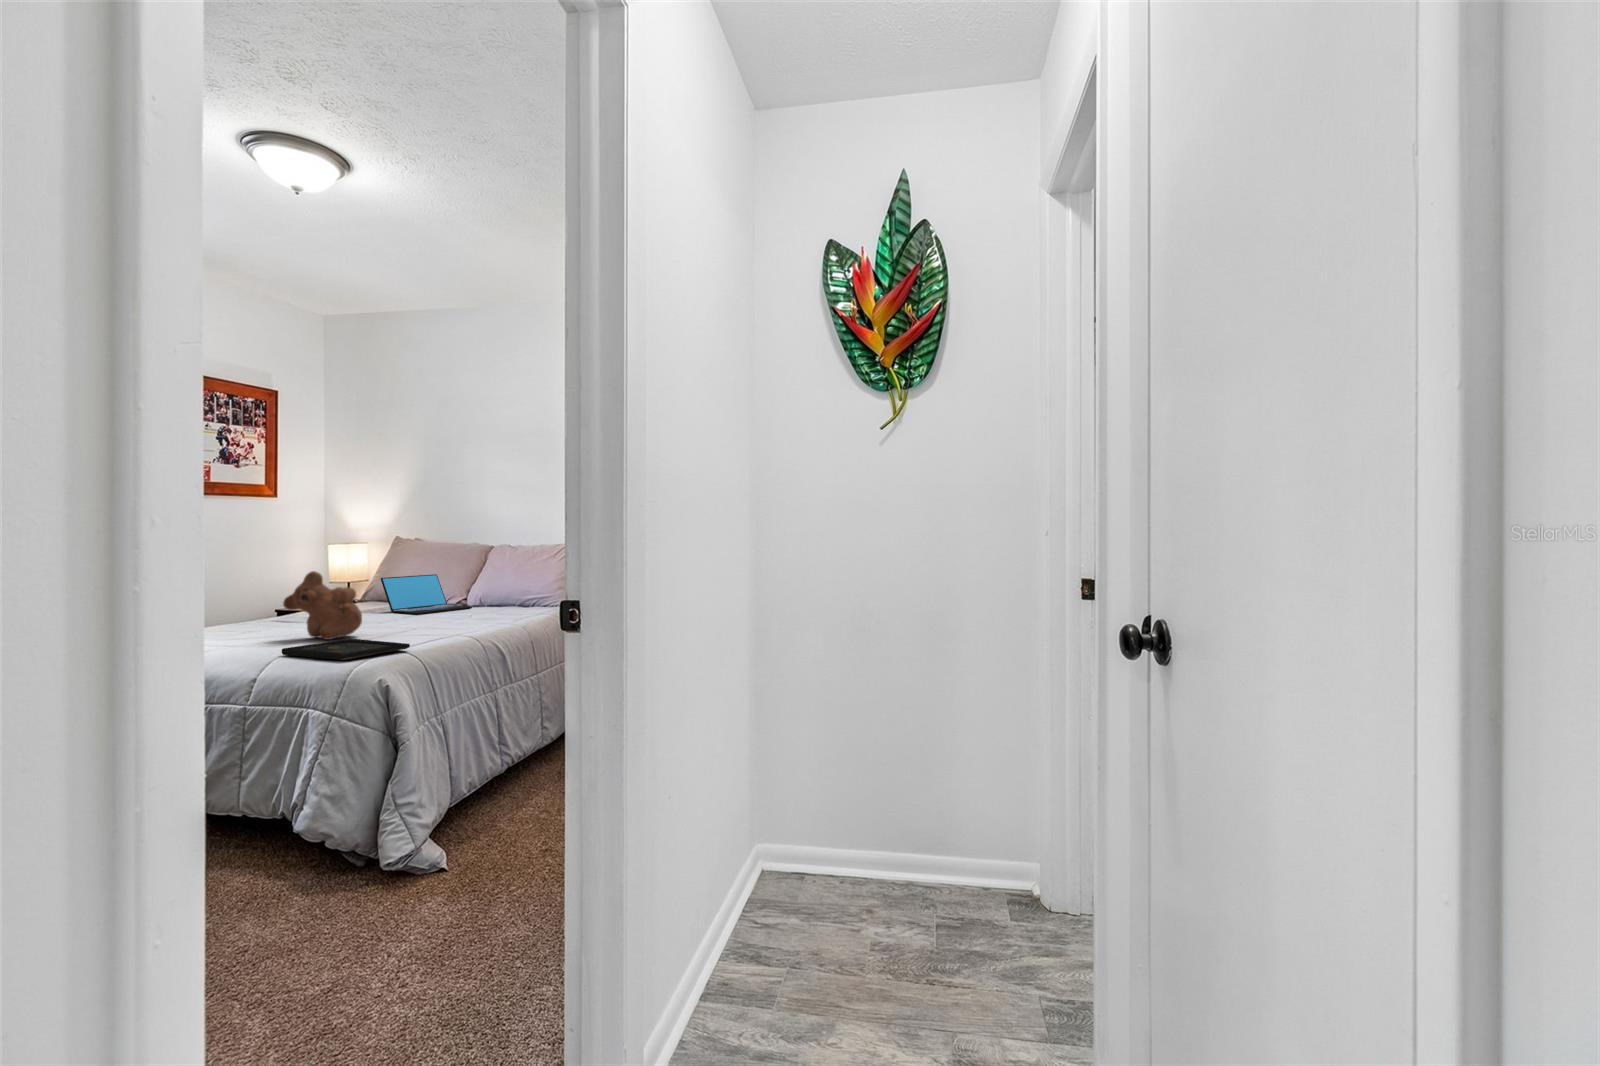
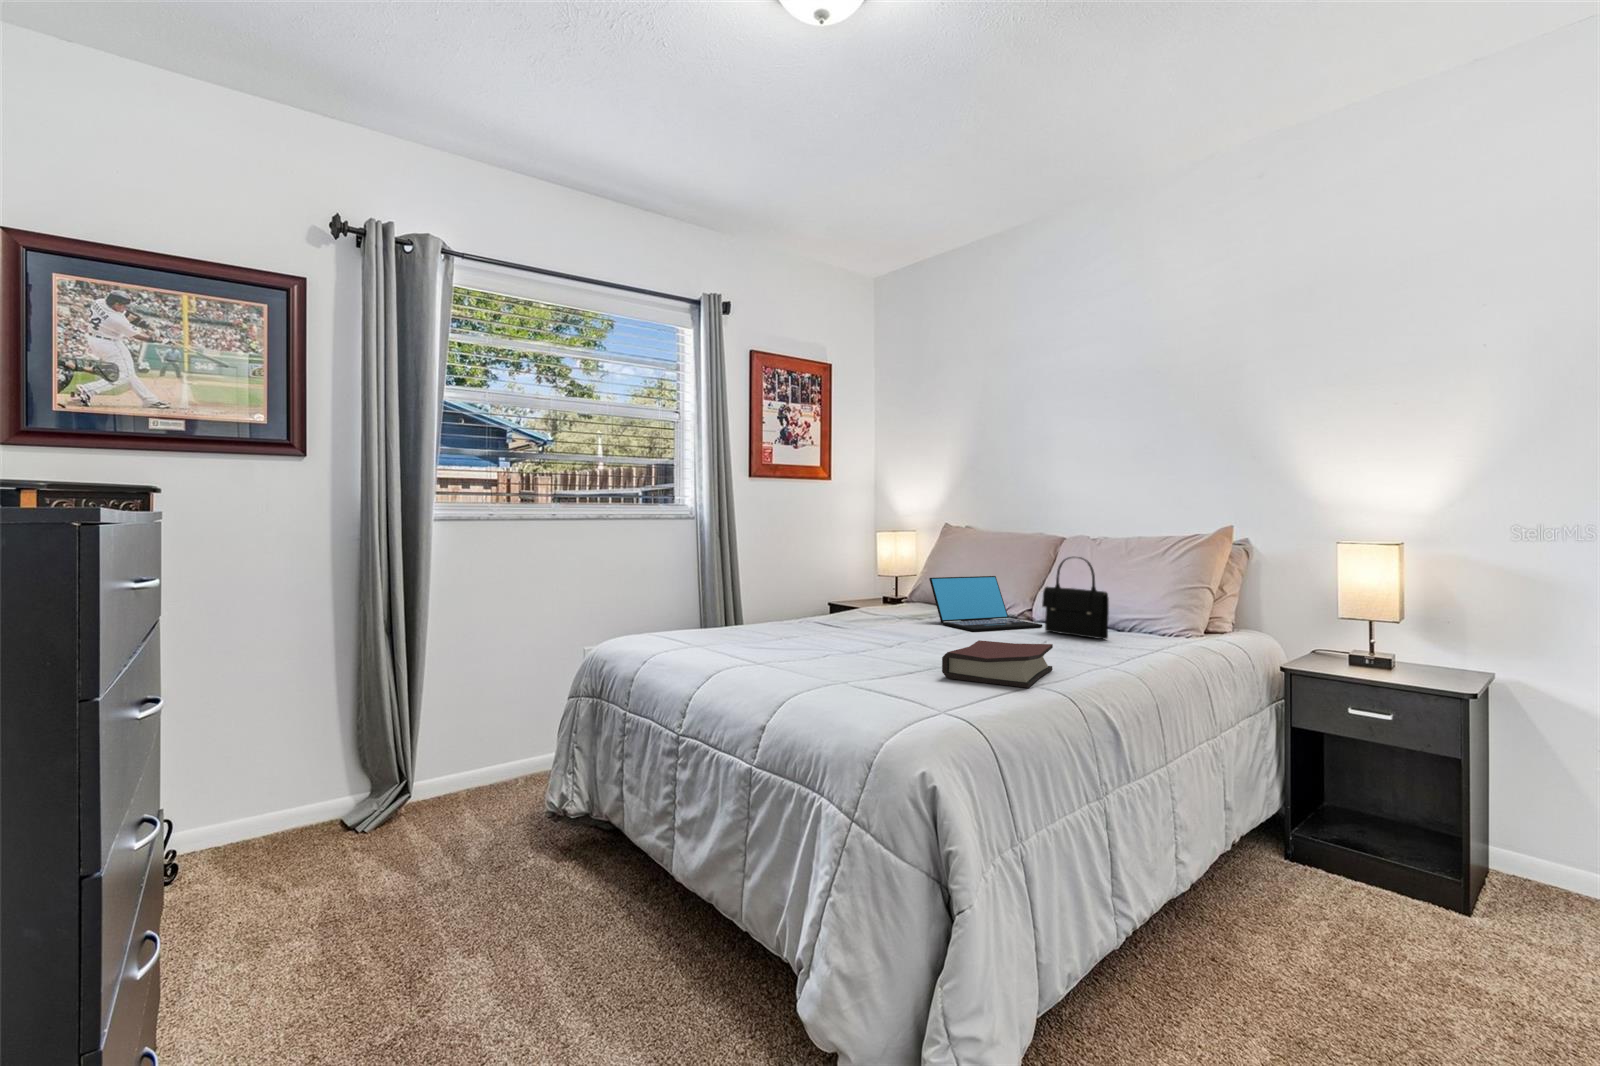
handbag: none [470,558,515,611] -> present [1042,557,1109,640]
teddy bear: present [283,571,362,640] -> none [814,568,905,668]
hardback book: none [391,612,469,639] -> present [942,640,1053,688]
tray: present [282,639,410,660] -> none [799,675,971,723]

